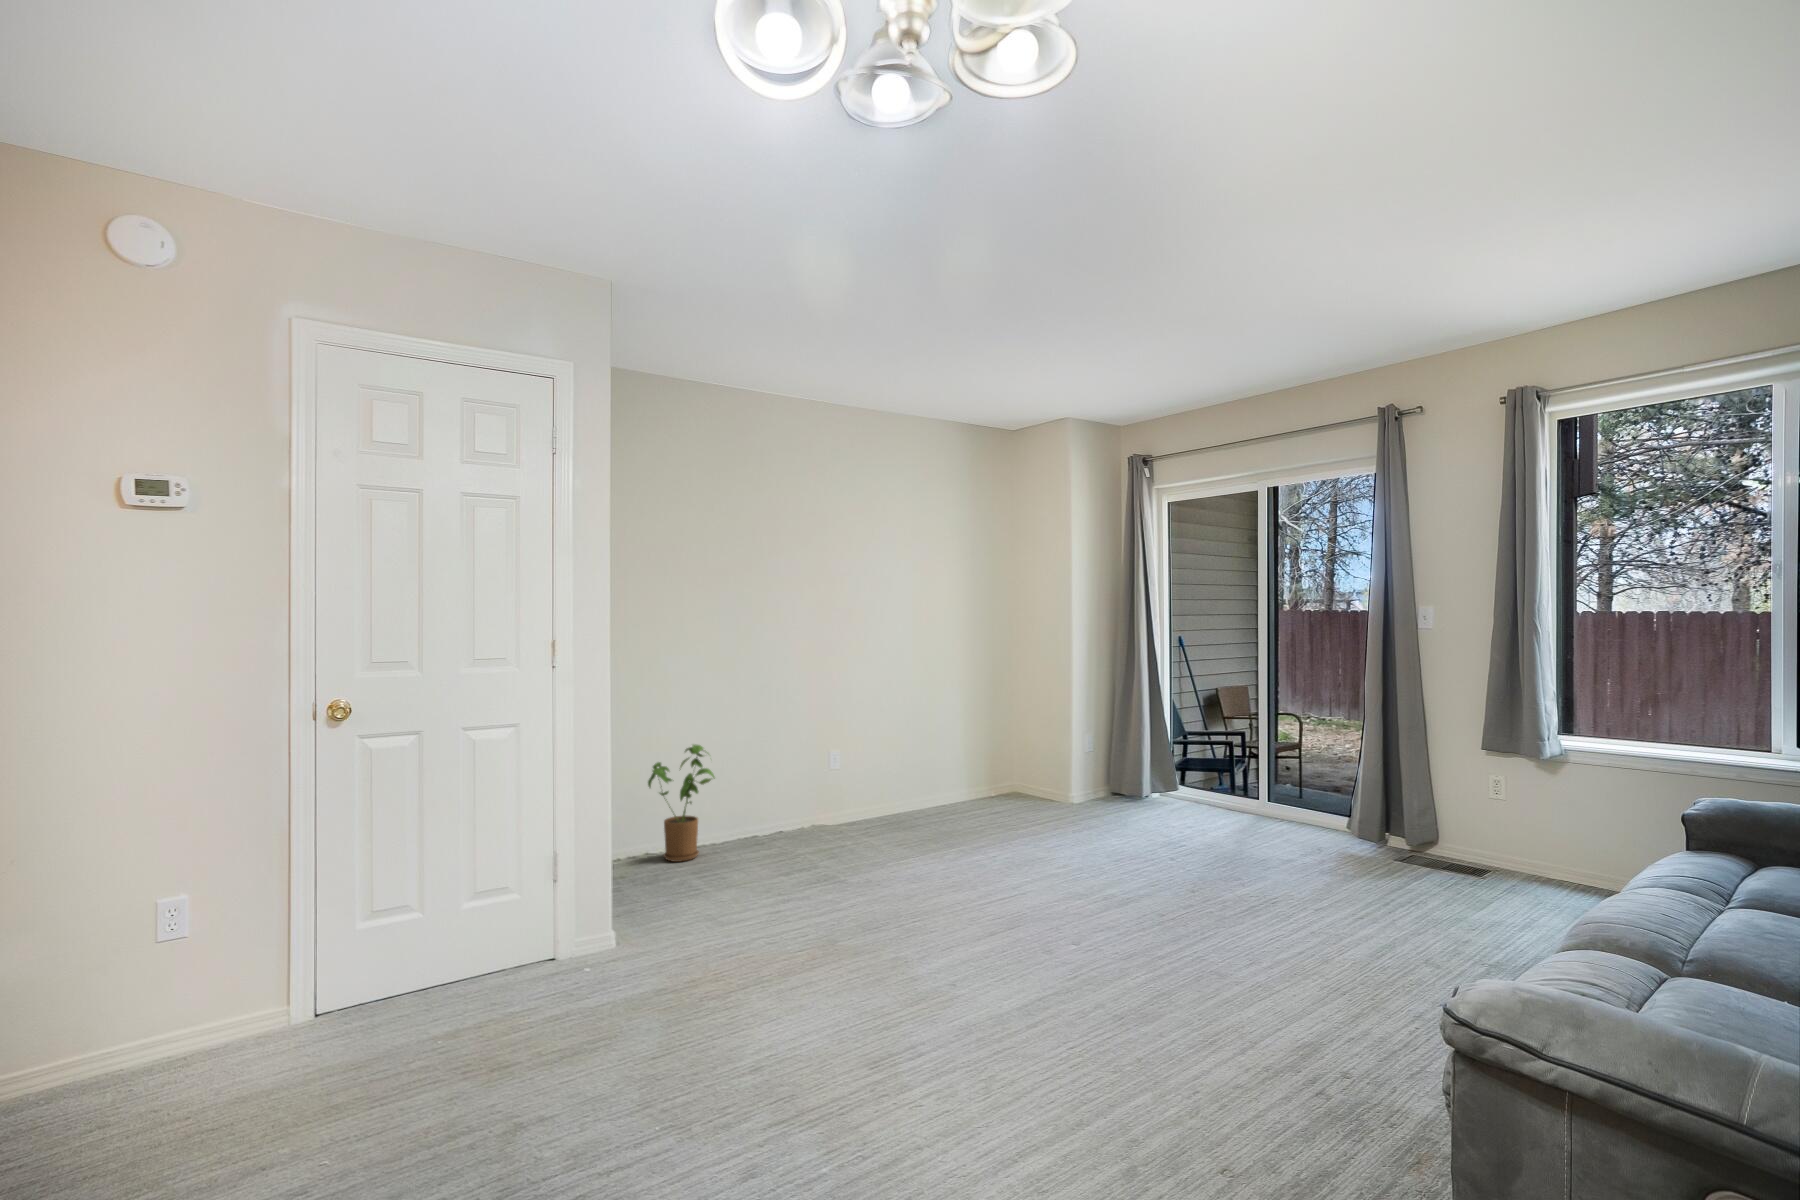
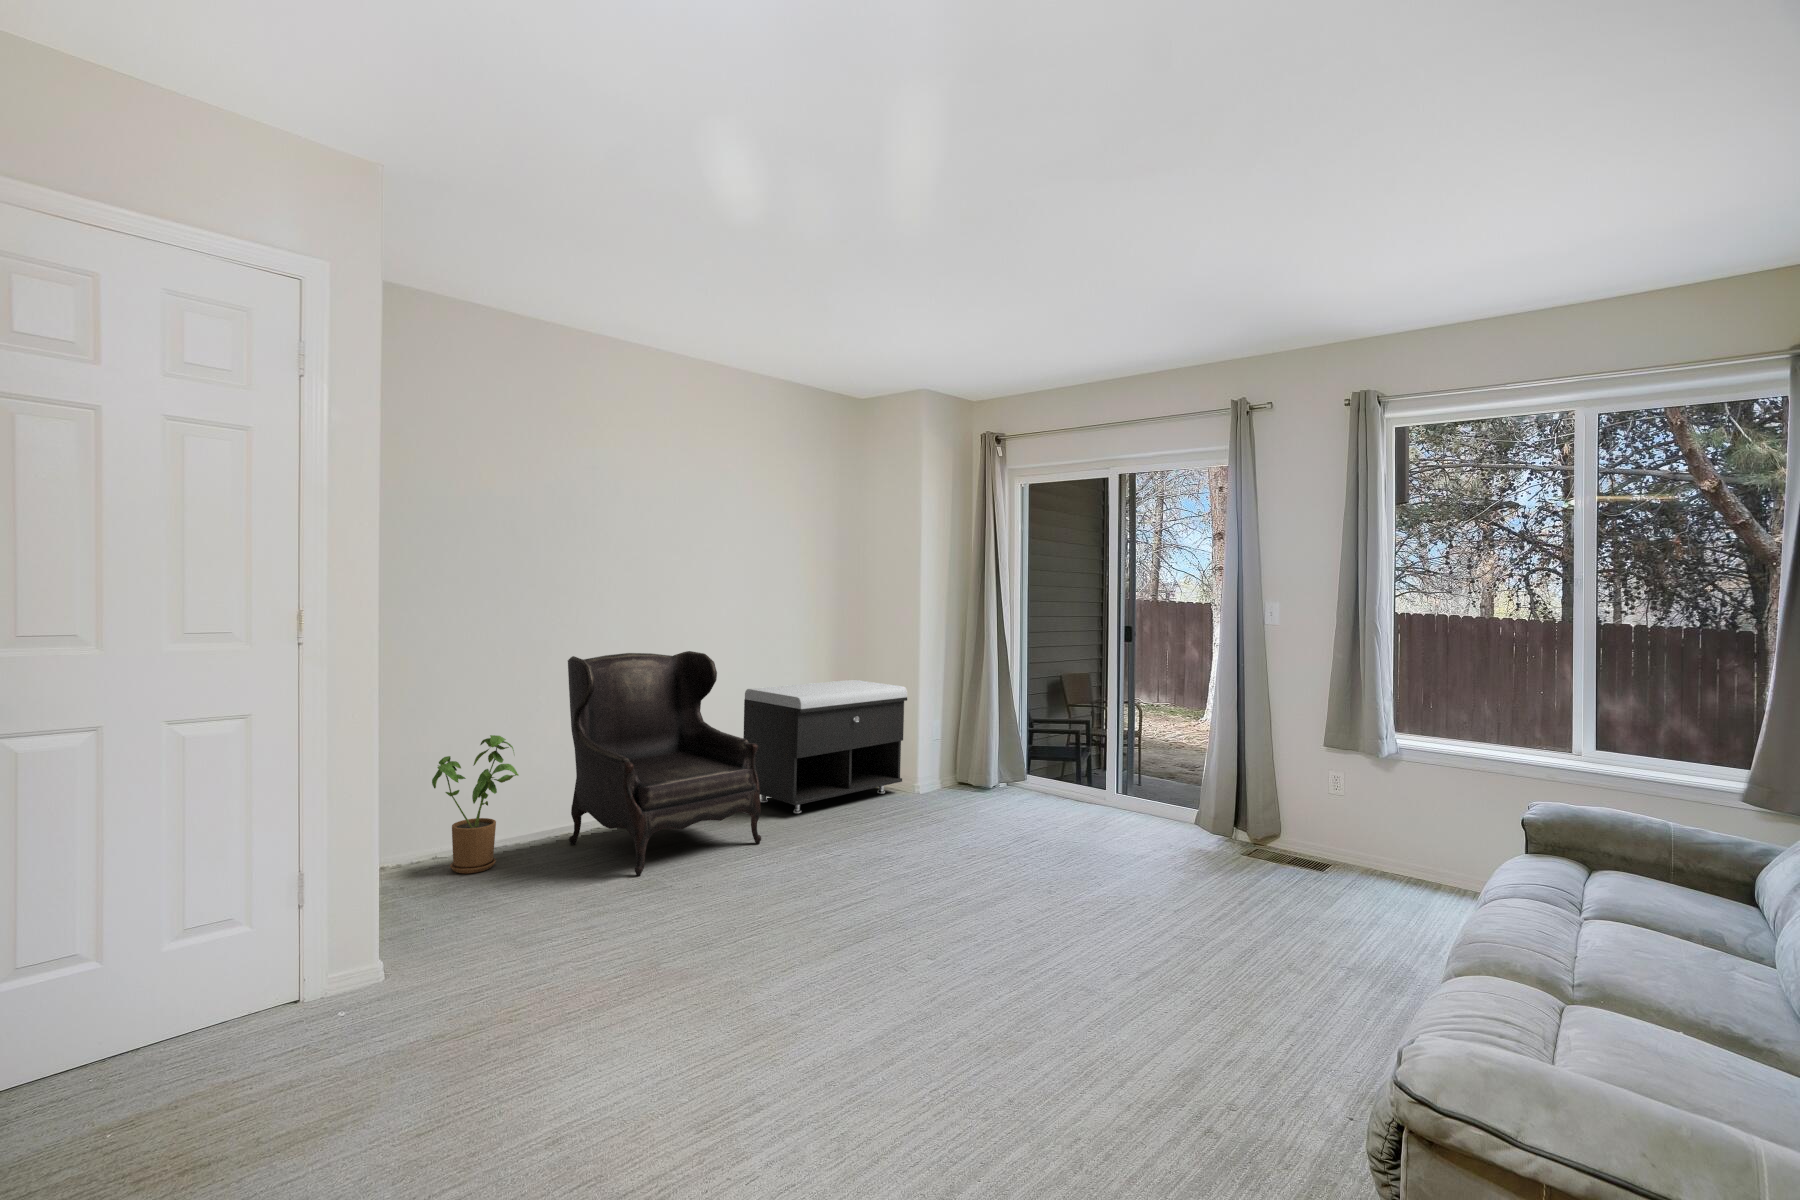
armchair: none [752,671,924,868] -> present [568,651,761,876]
storage bench: none [906,697,1059,821] -> present [743,680,907,813]

